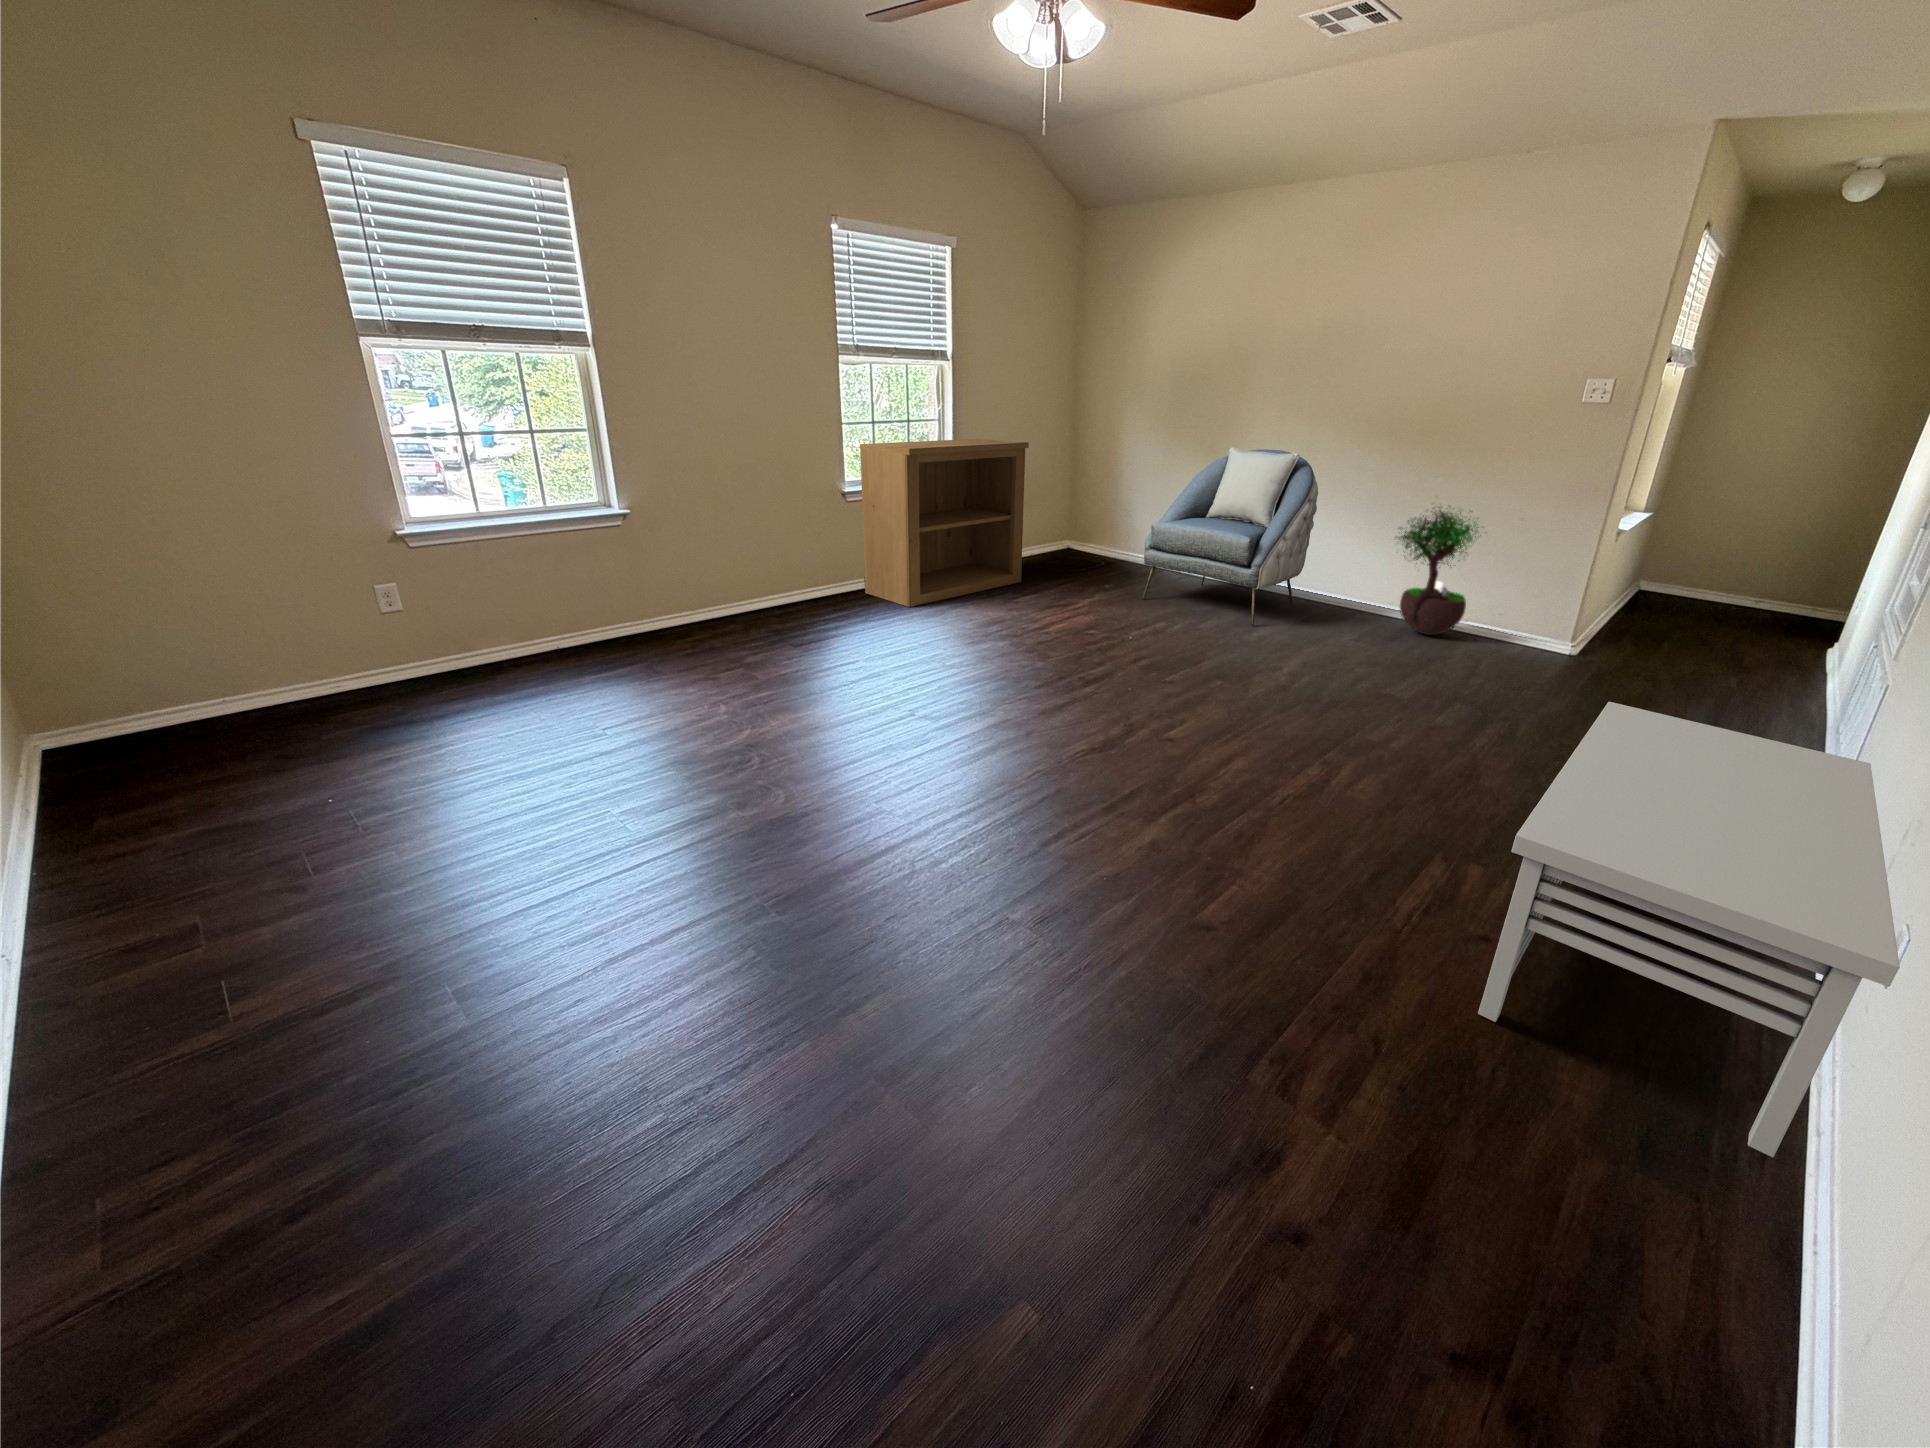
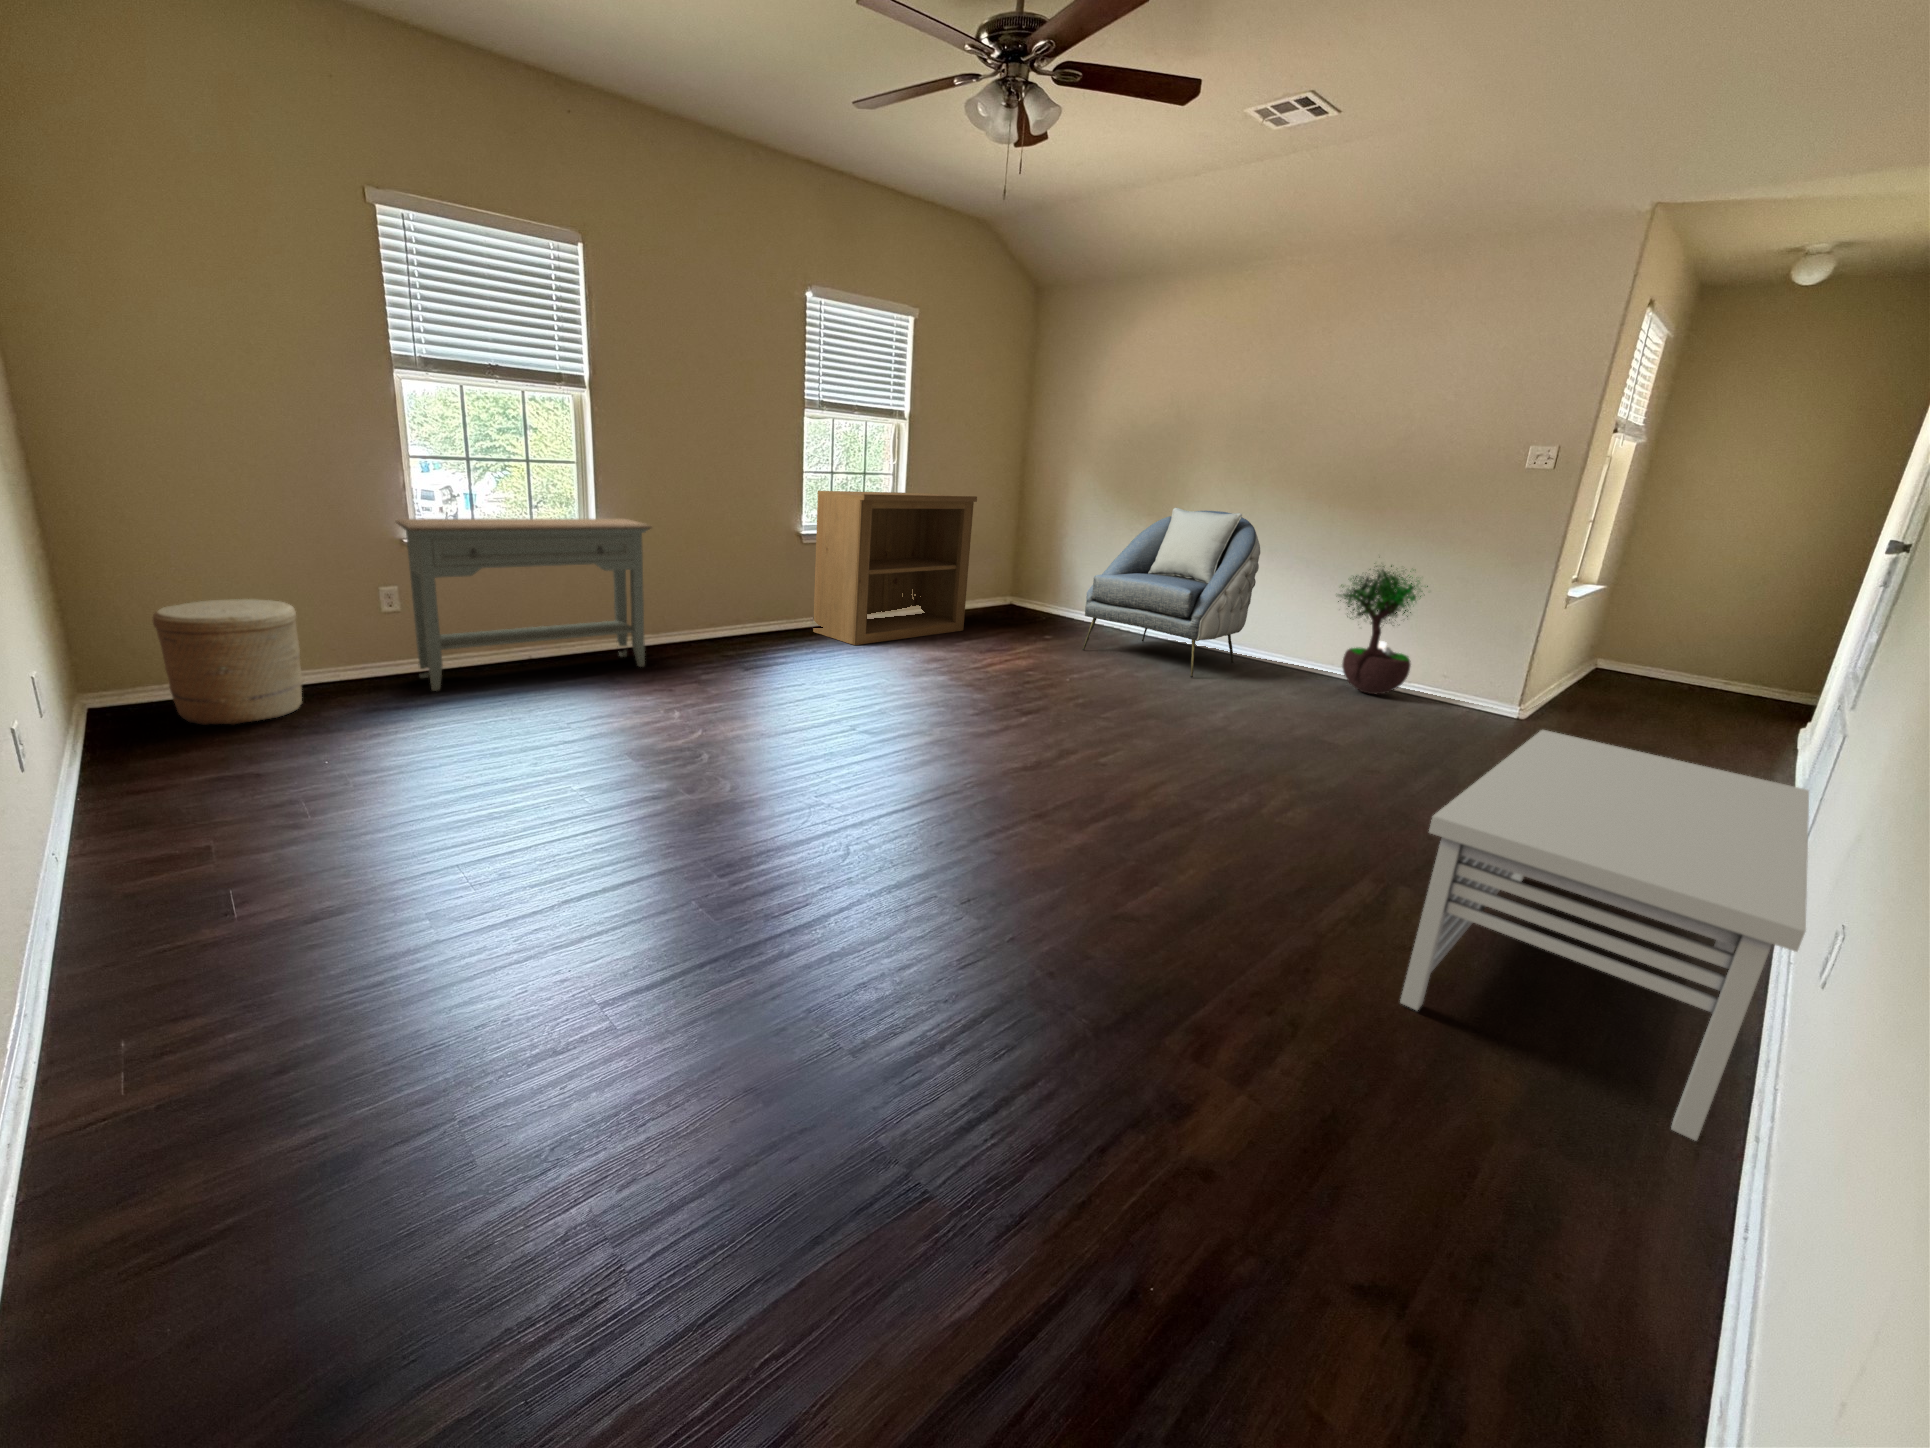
console table: none [384,489,686,695] -> present [395,519,652,691]
woven basket: none [101,610,299,759] -> present [153,599,303,725]

